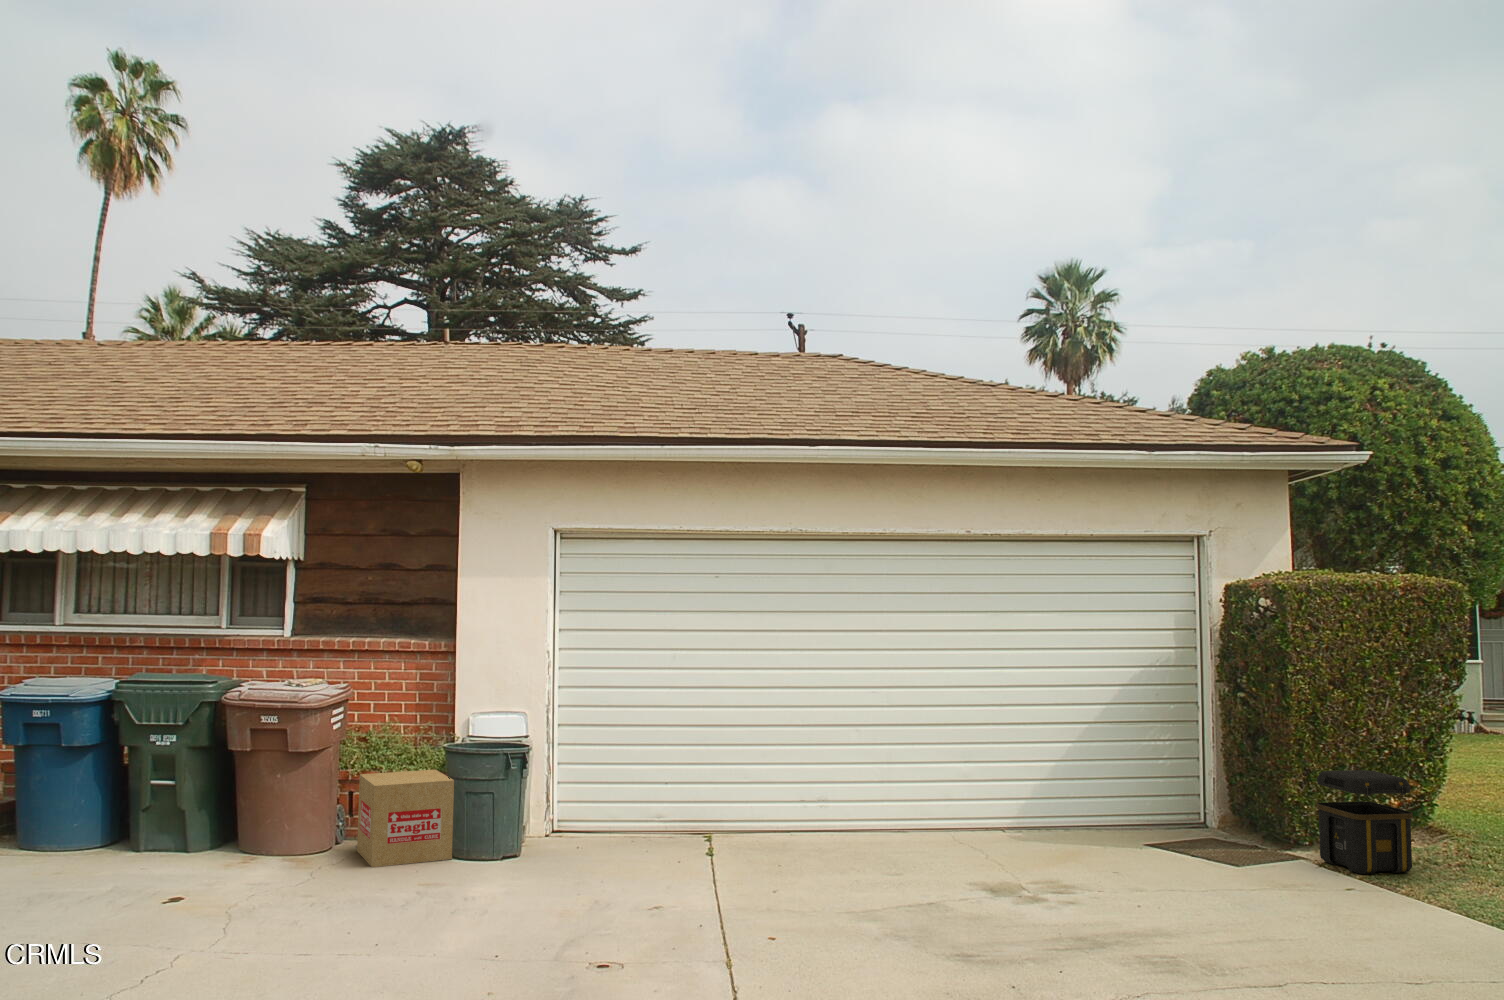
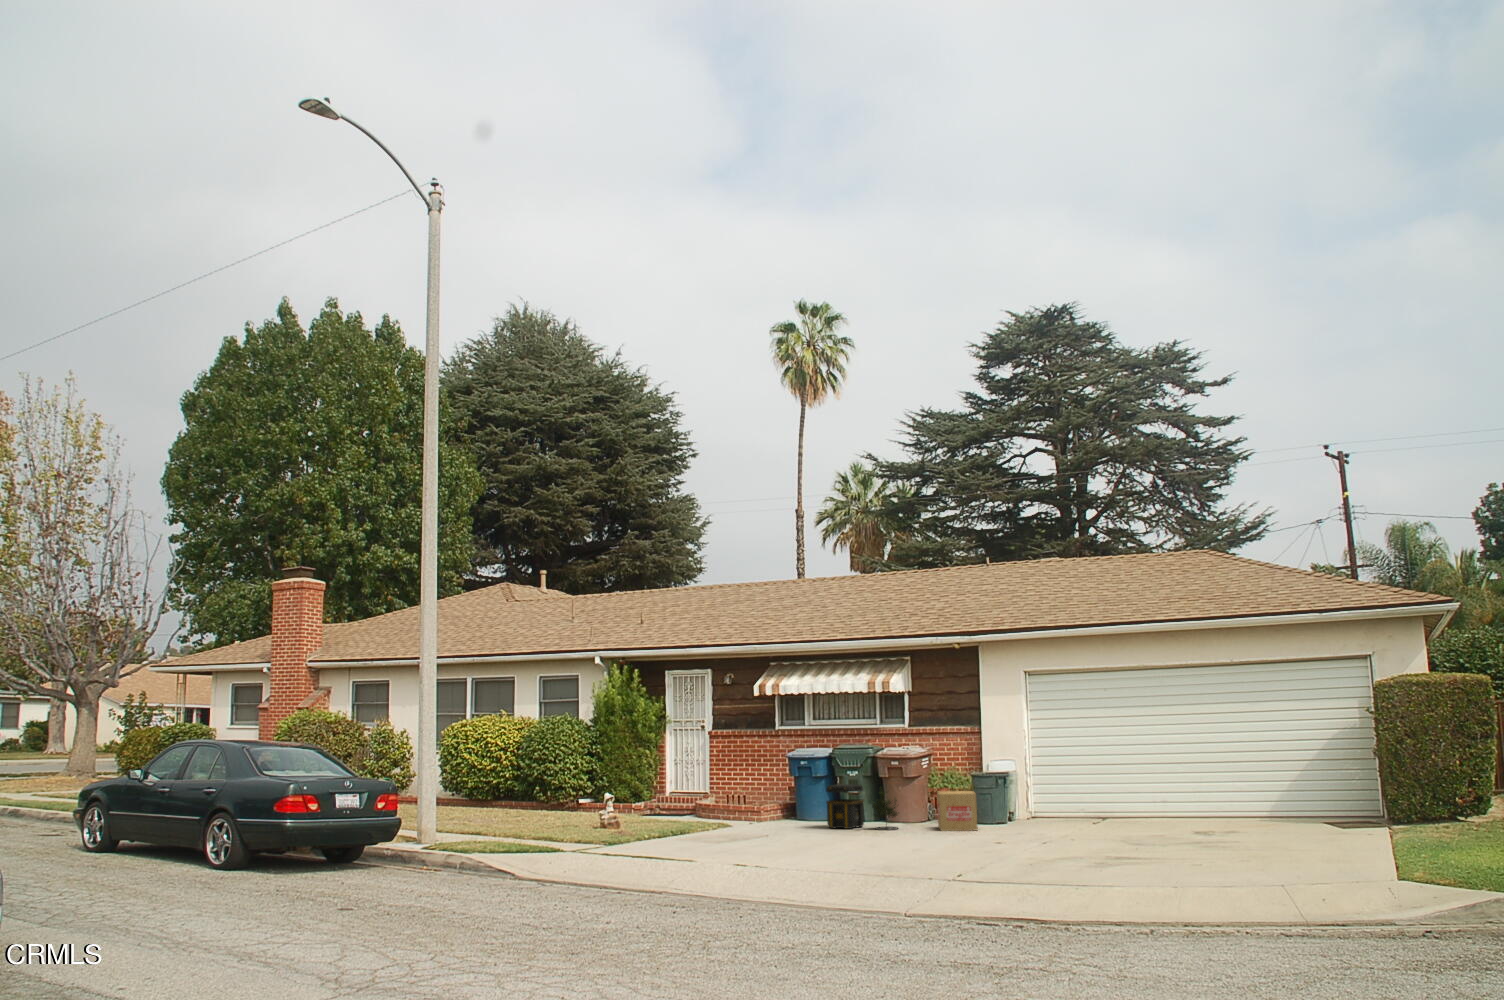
potted tree: none [204,769,274,873] -> present [873,792,898,830]
toolbox: present [1317,770,1413,874] -> present [826,784,864,829]

